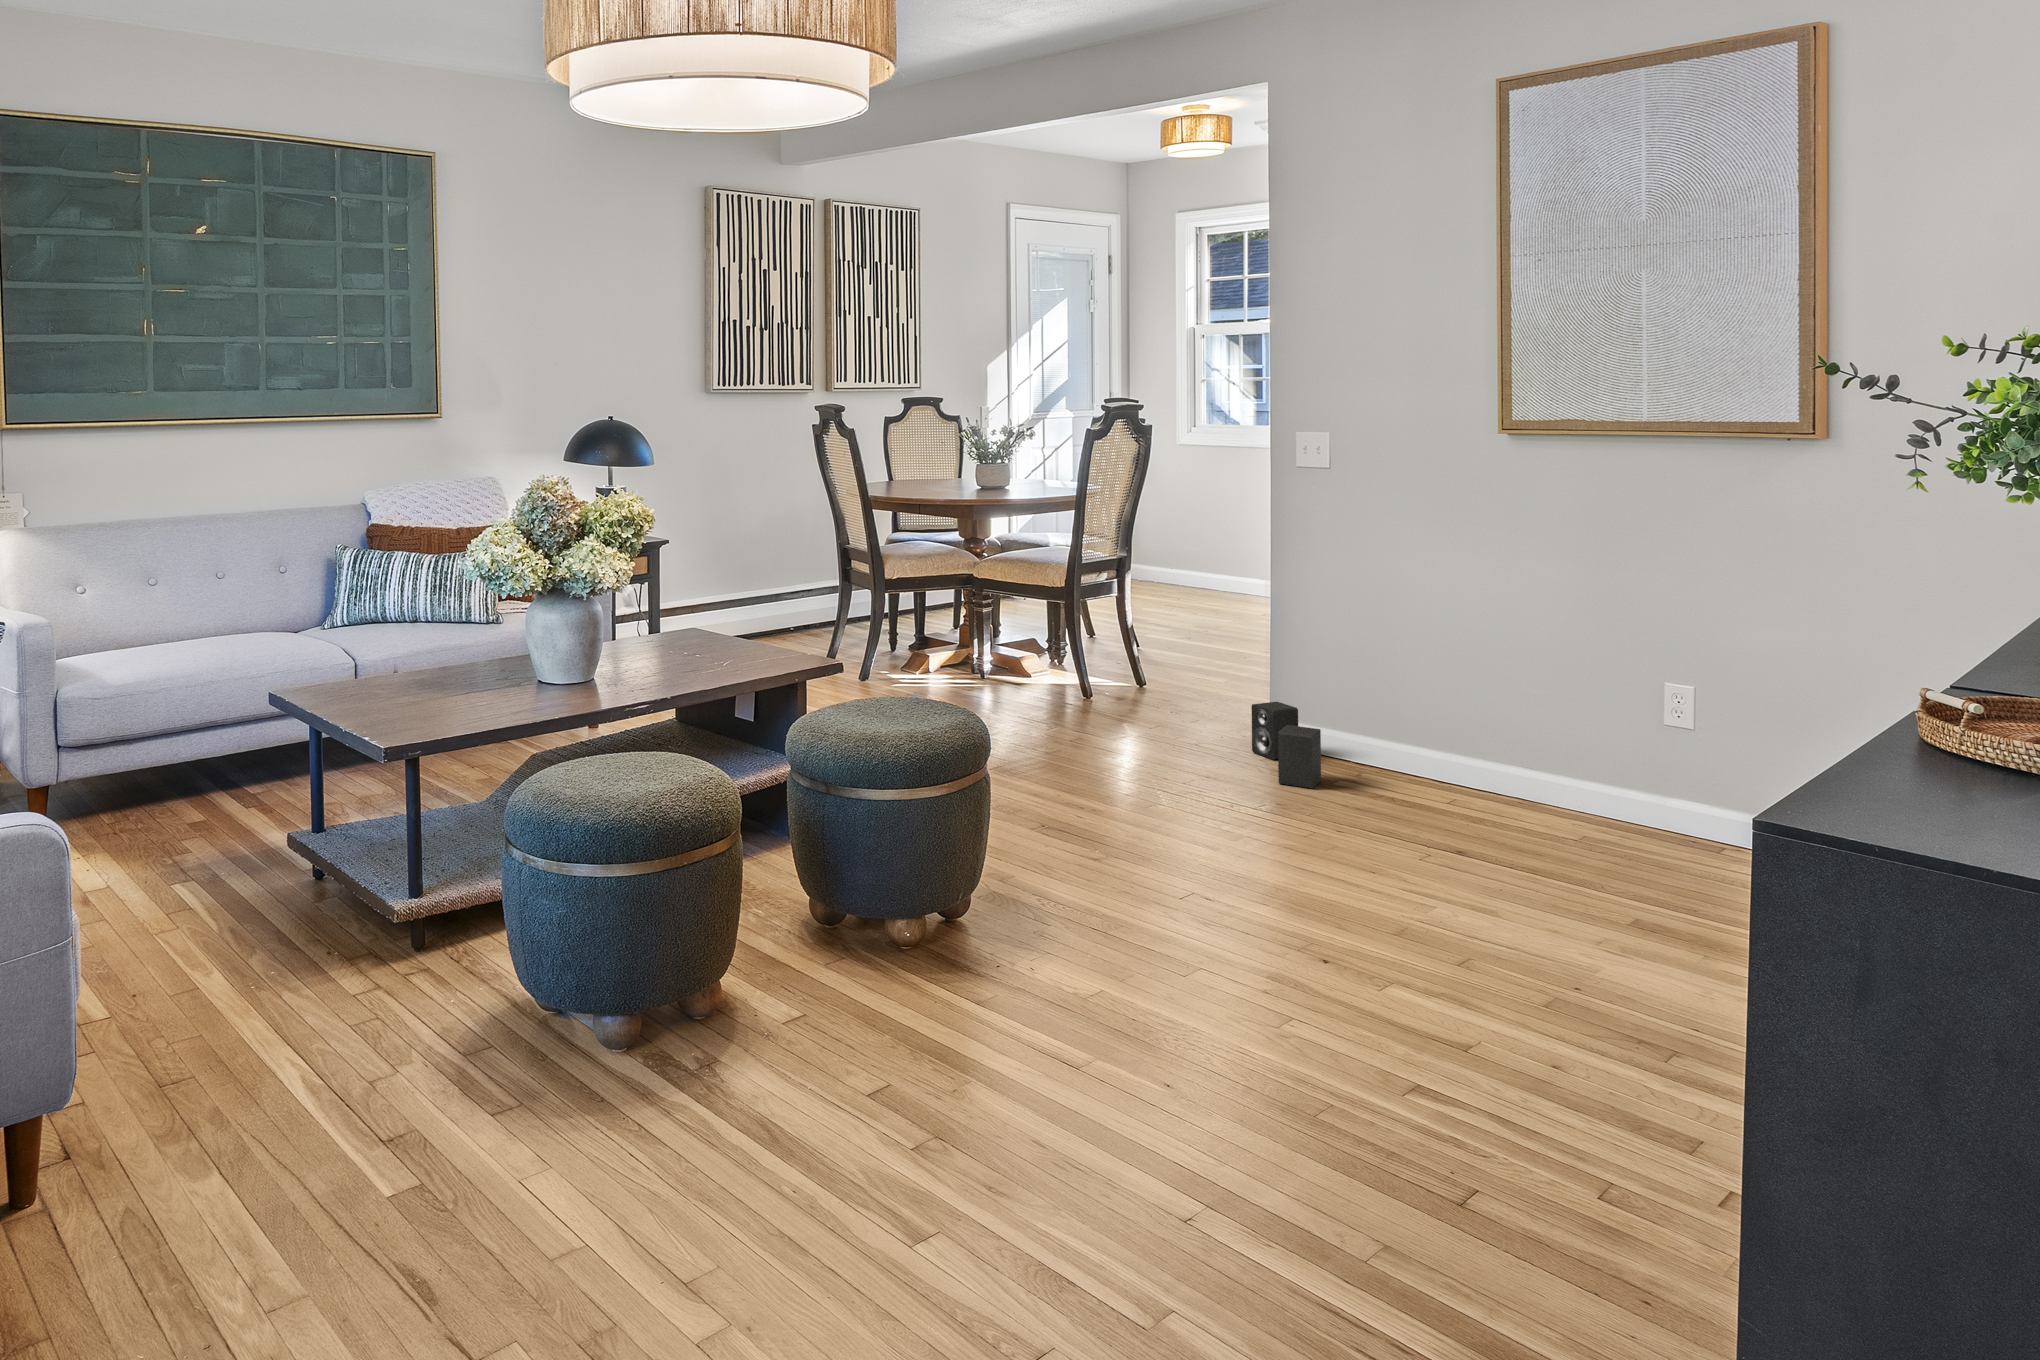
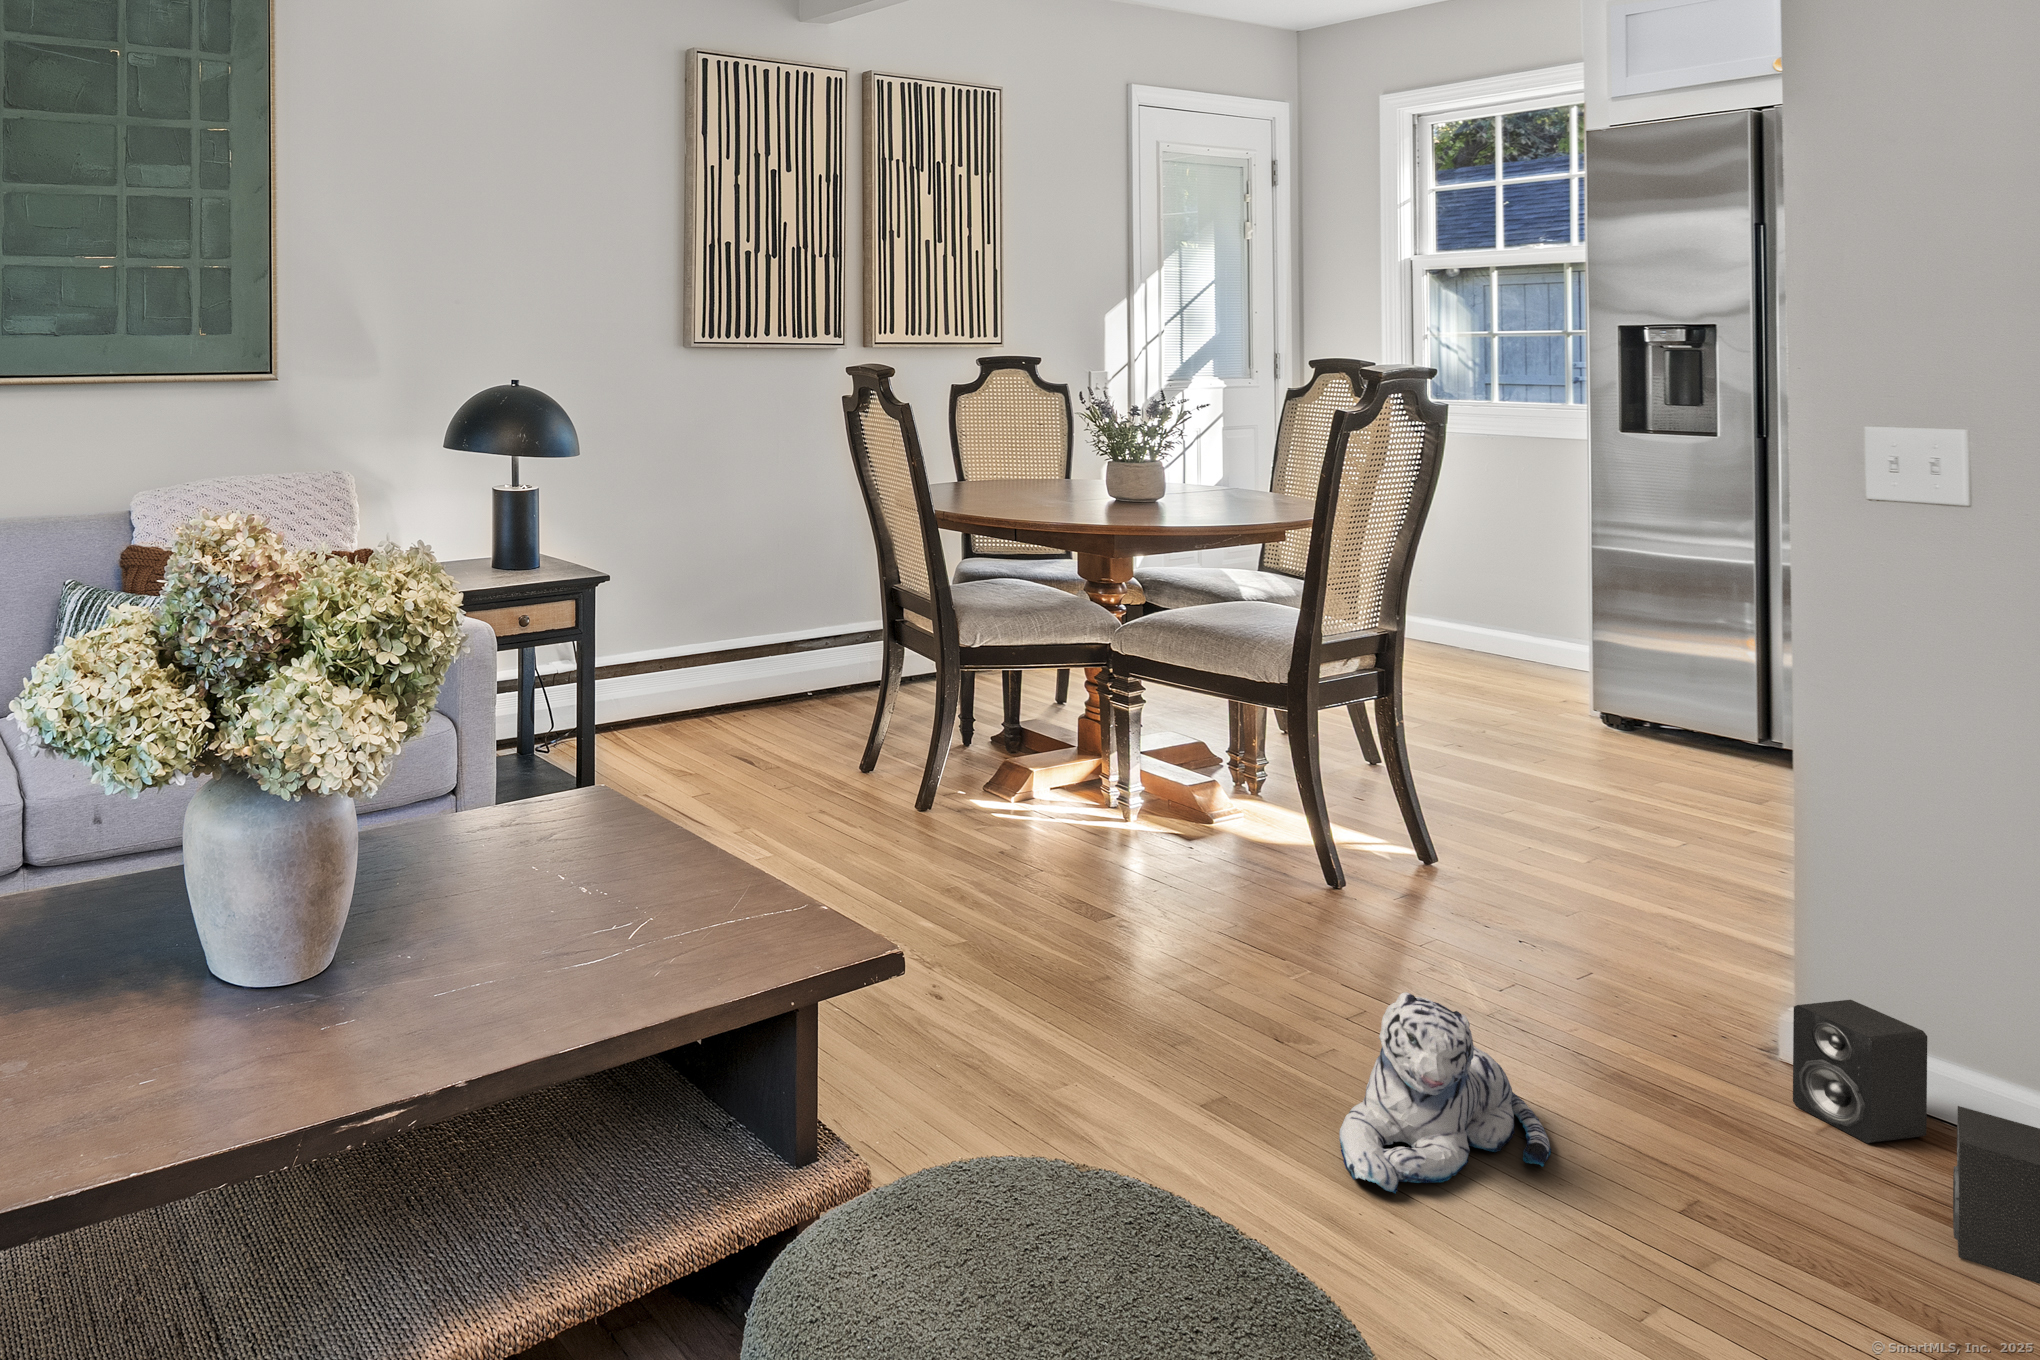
plush toy: none [1045,701,1139,785] -> present [1339,992,1551,1193]

